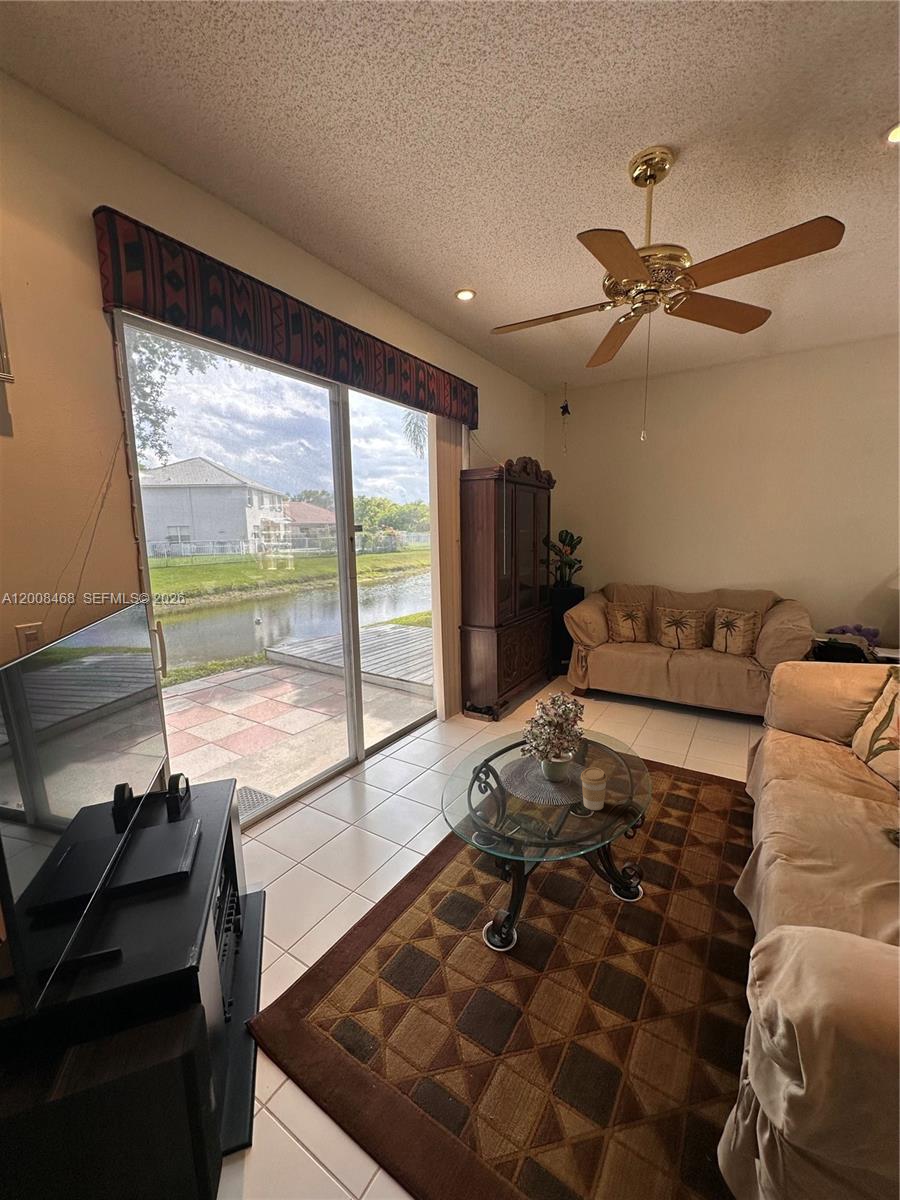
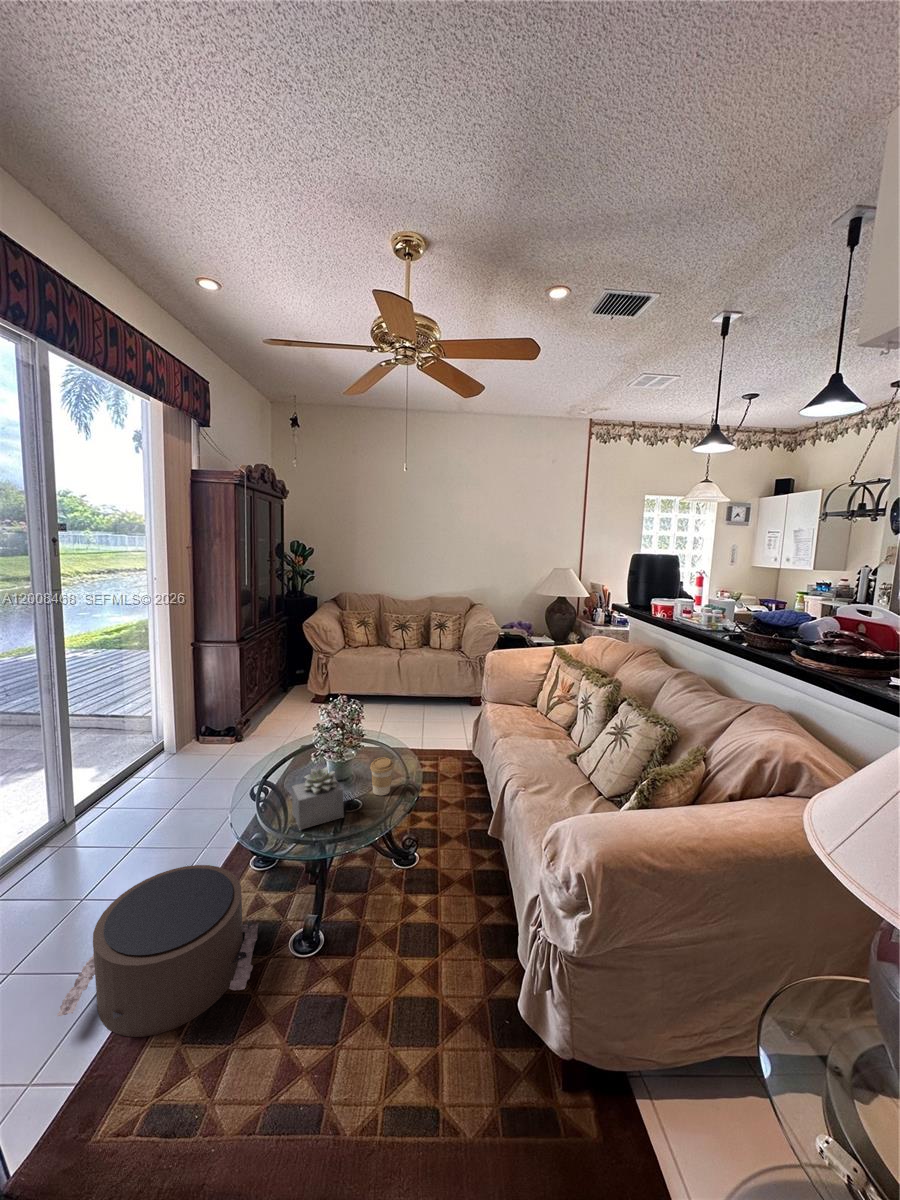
succulent plant: none [497,762,545,821] -> present [292,767,344,829]
pouf: none [309,822,460,960] -> present [57,865,258,1037]

